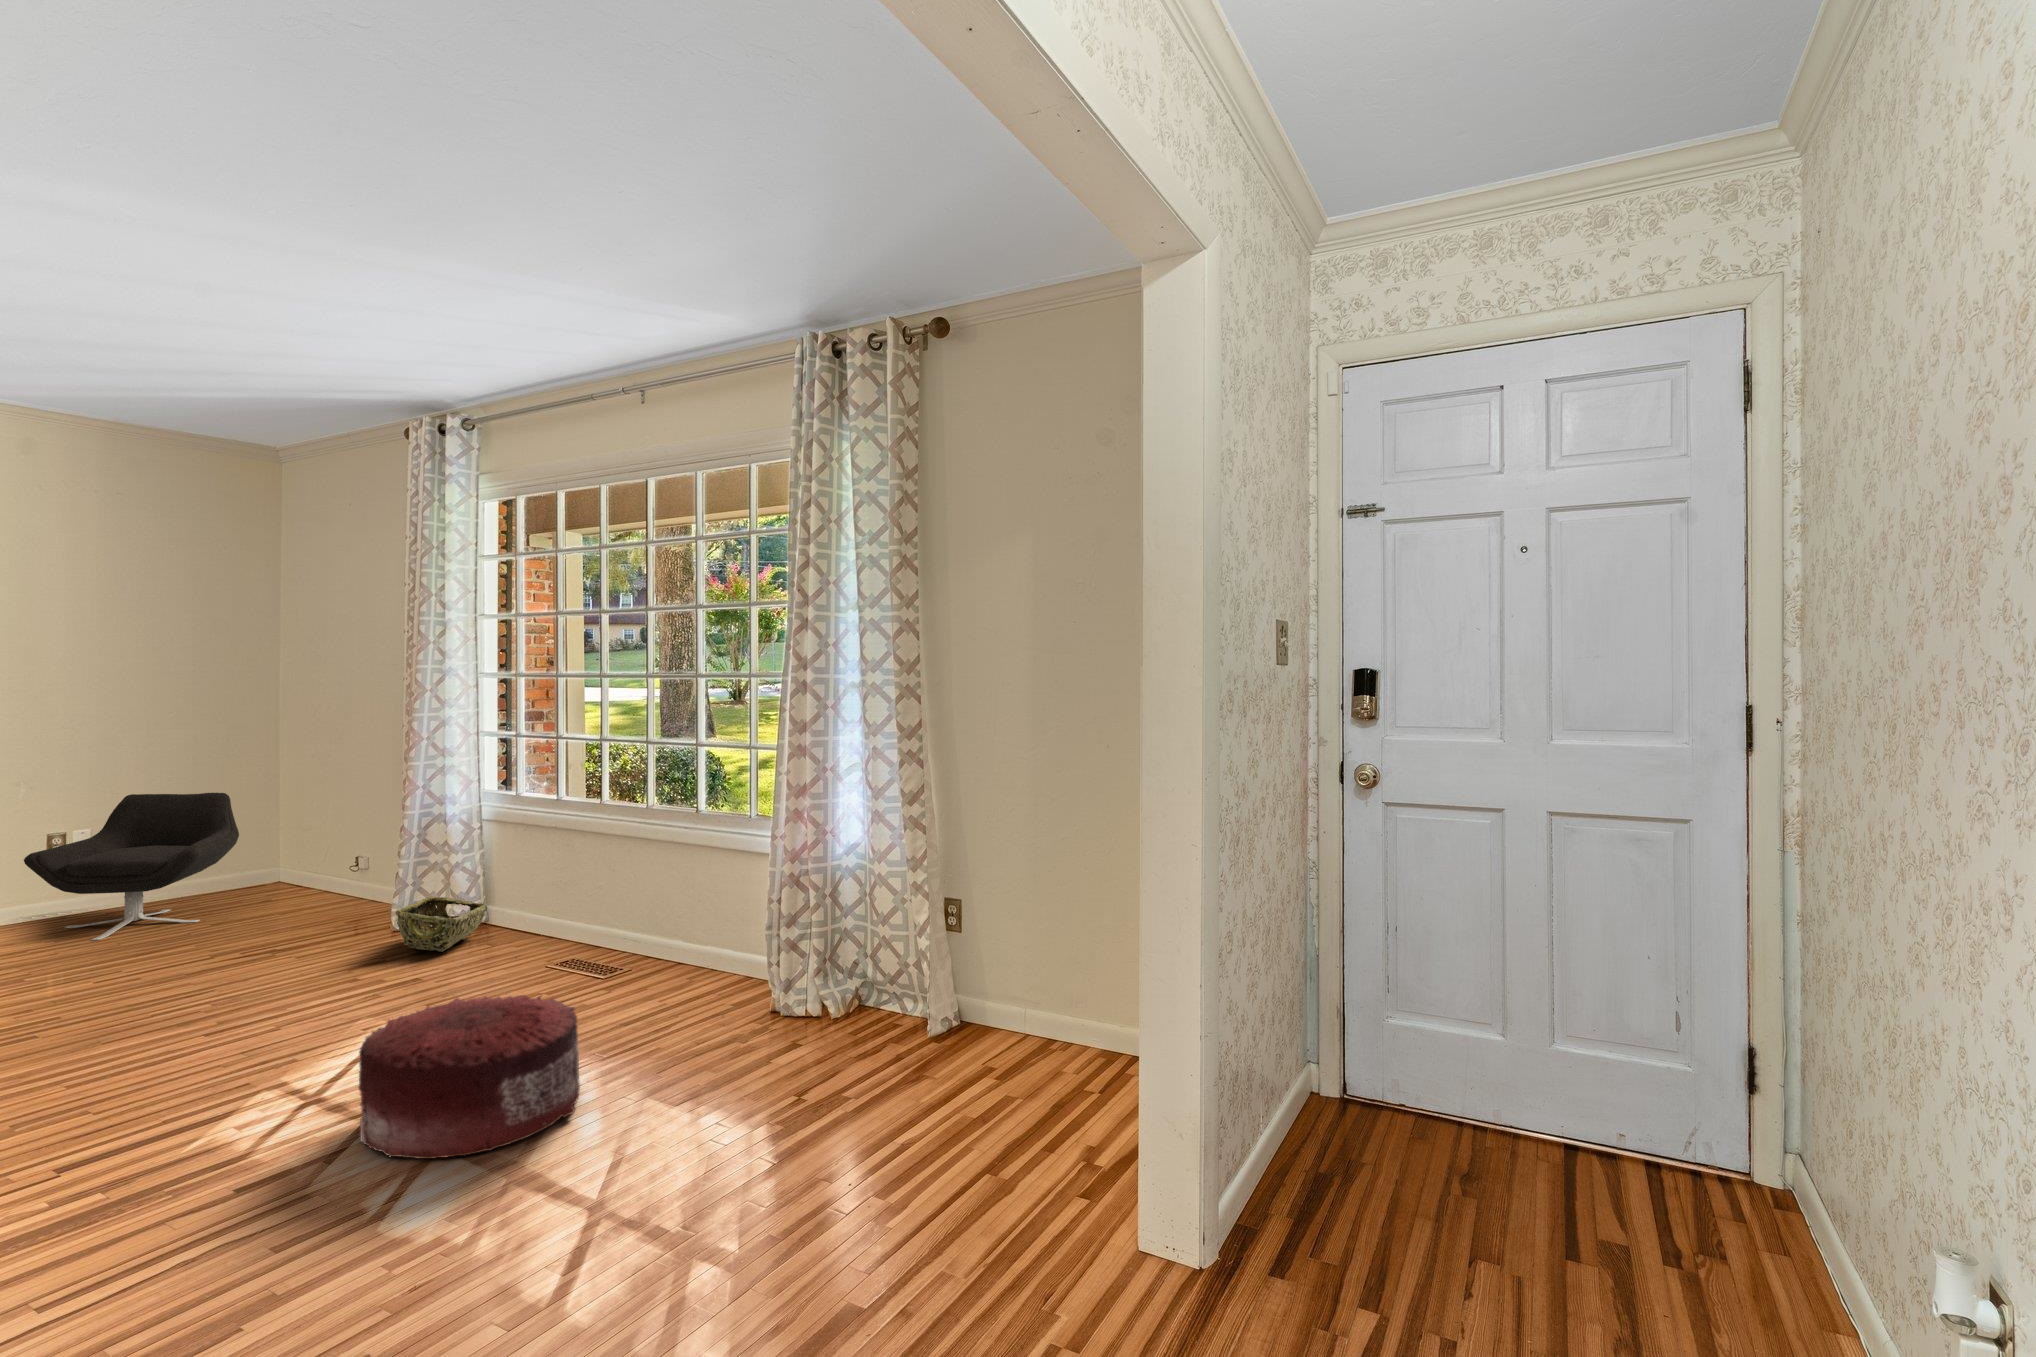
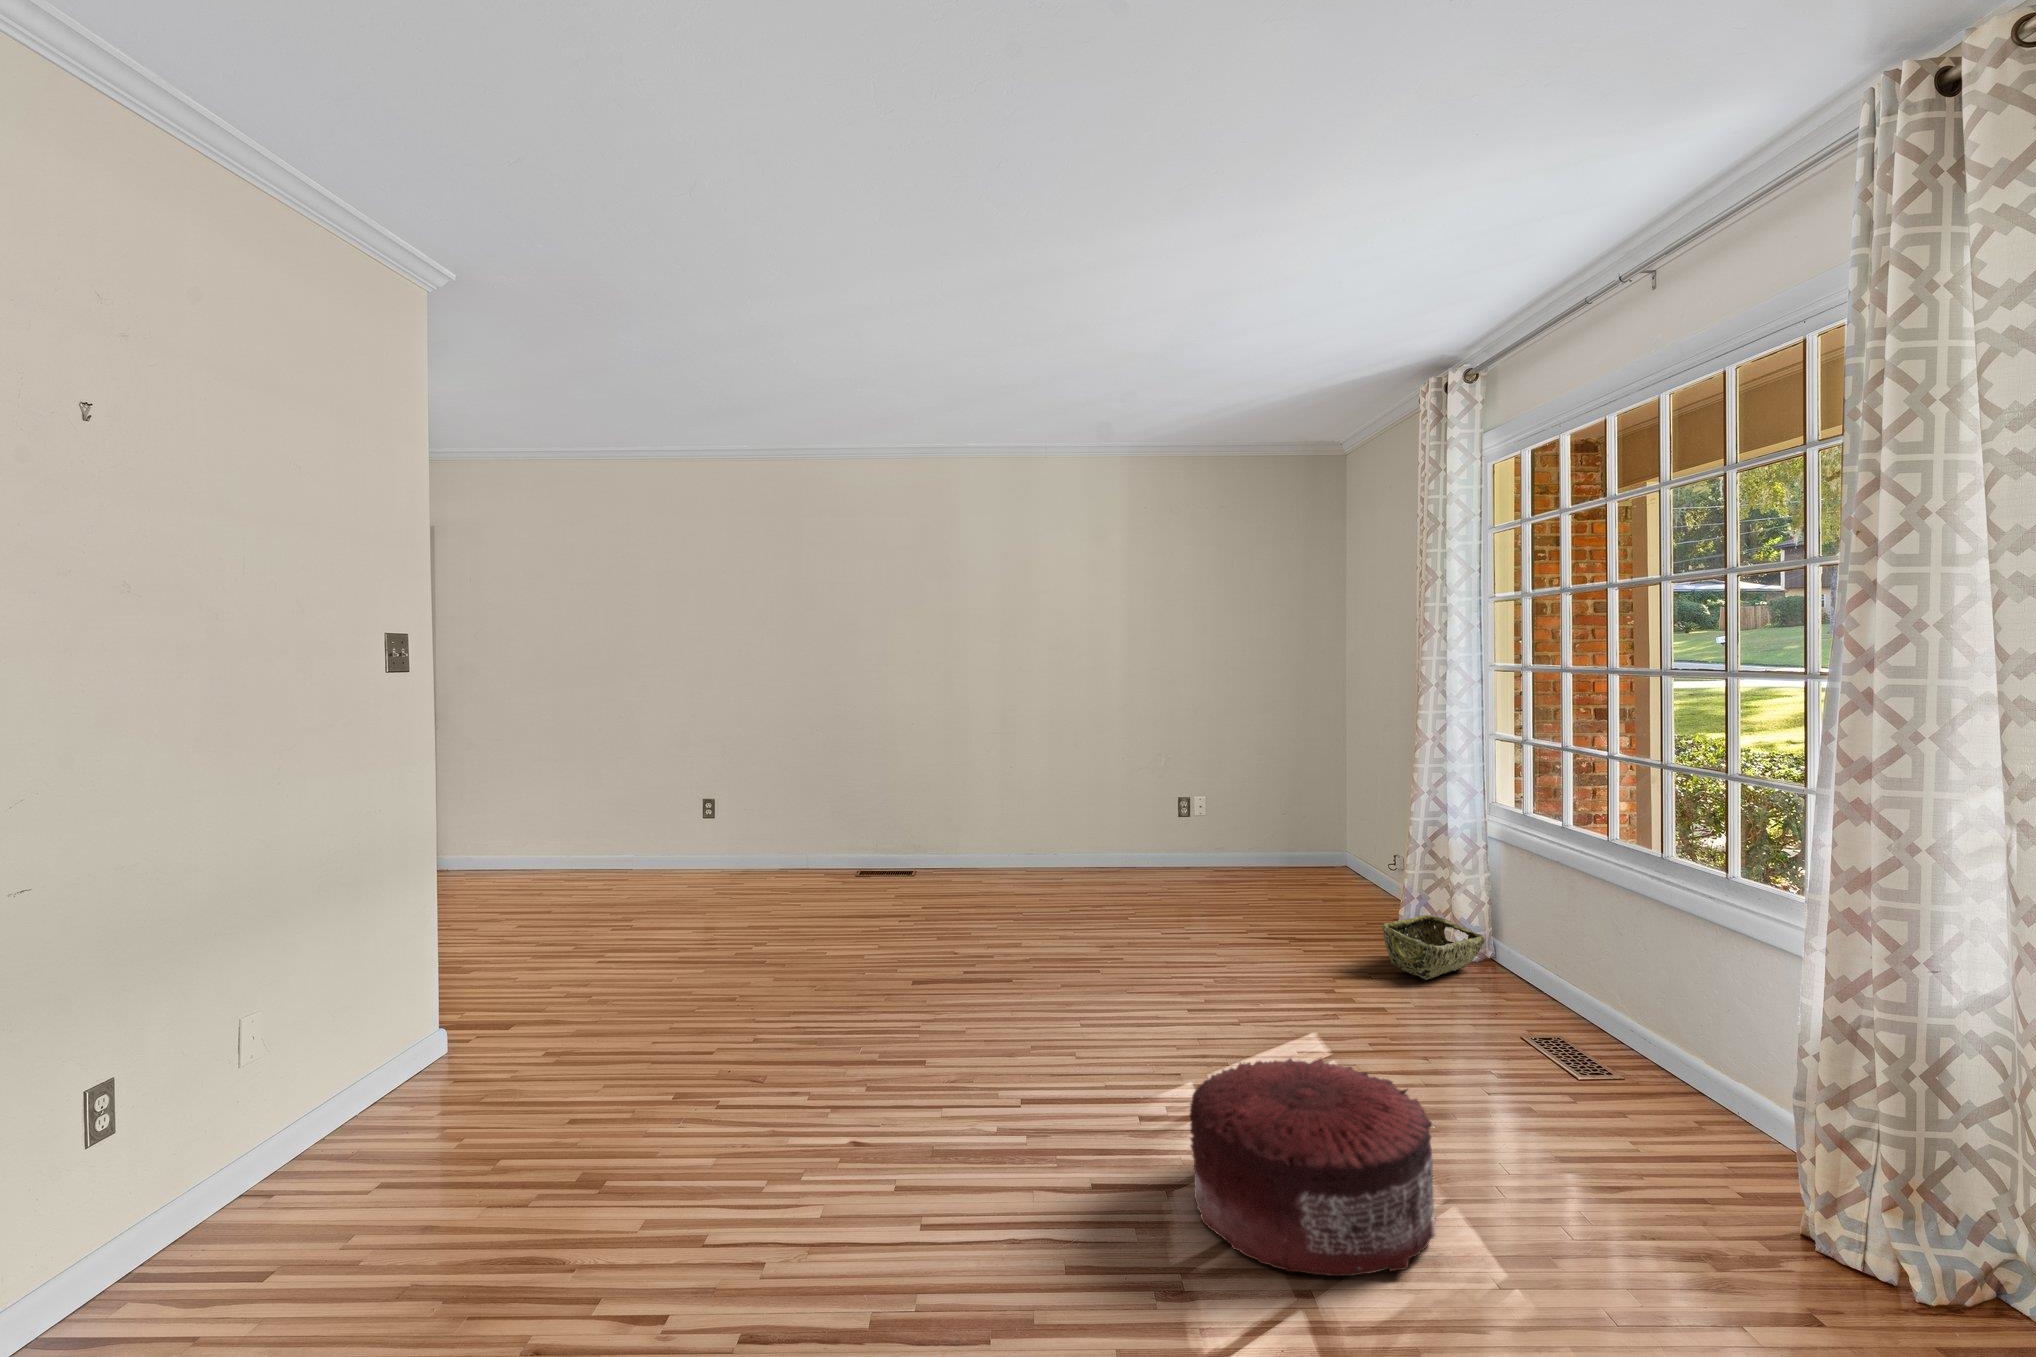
lounge chair: present [24,793,239,940] -> none [1161,774,1303,894]

